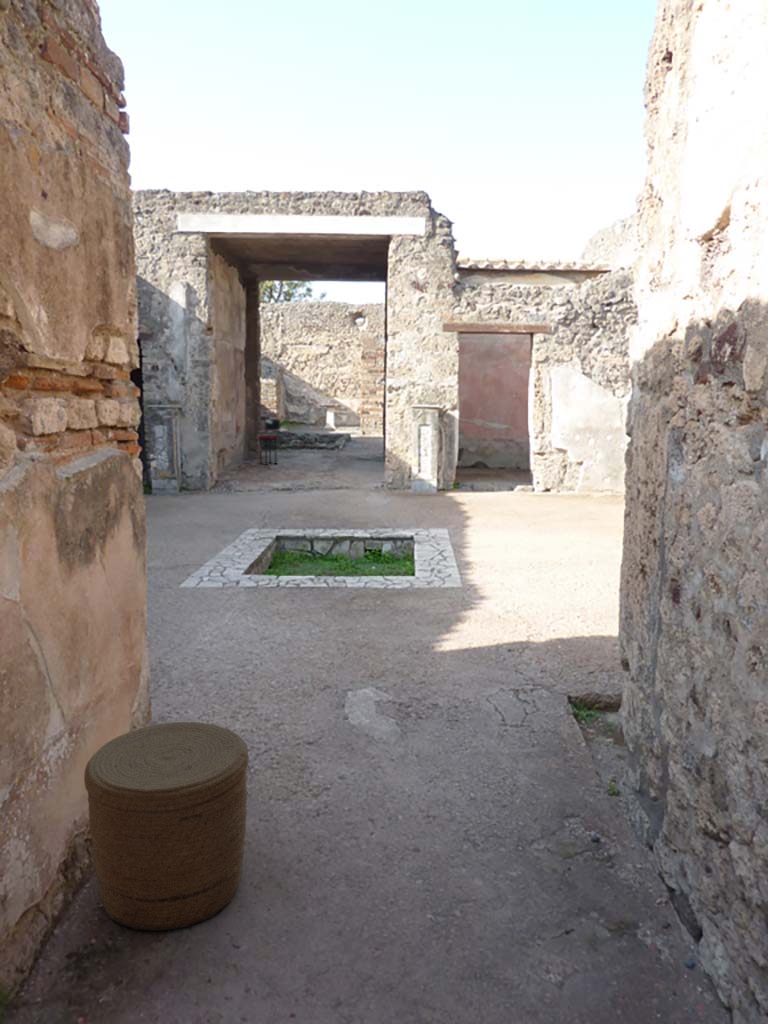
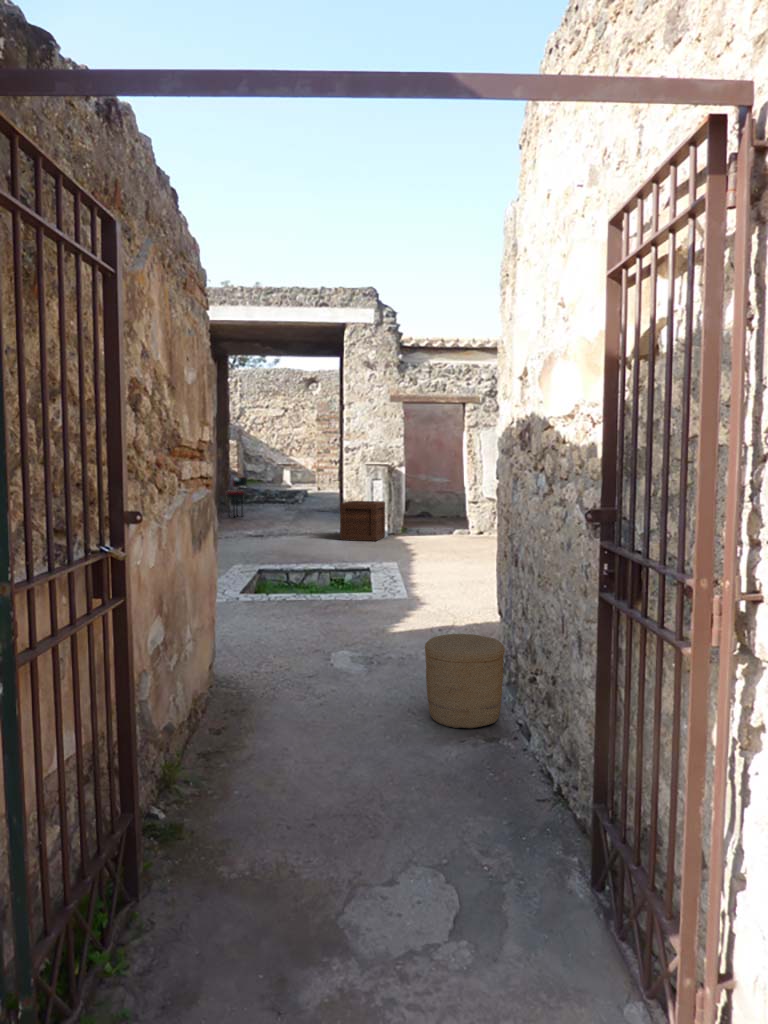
wooden crate: none [381,449,435,498] -> present [340,501,385,541]
woven basket: present [84,722,249,931] -> present [425,634,505,728]

